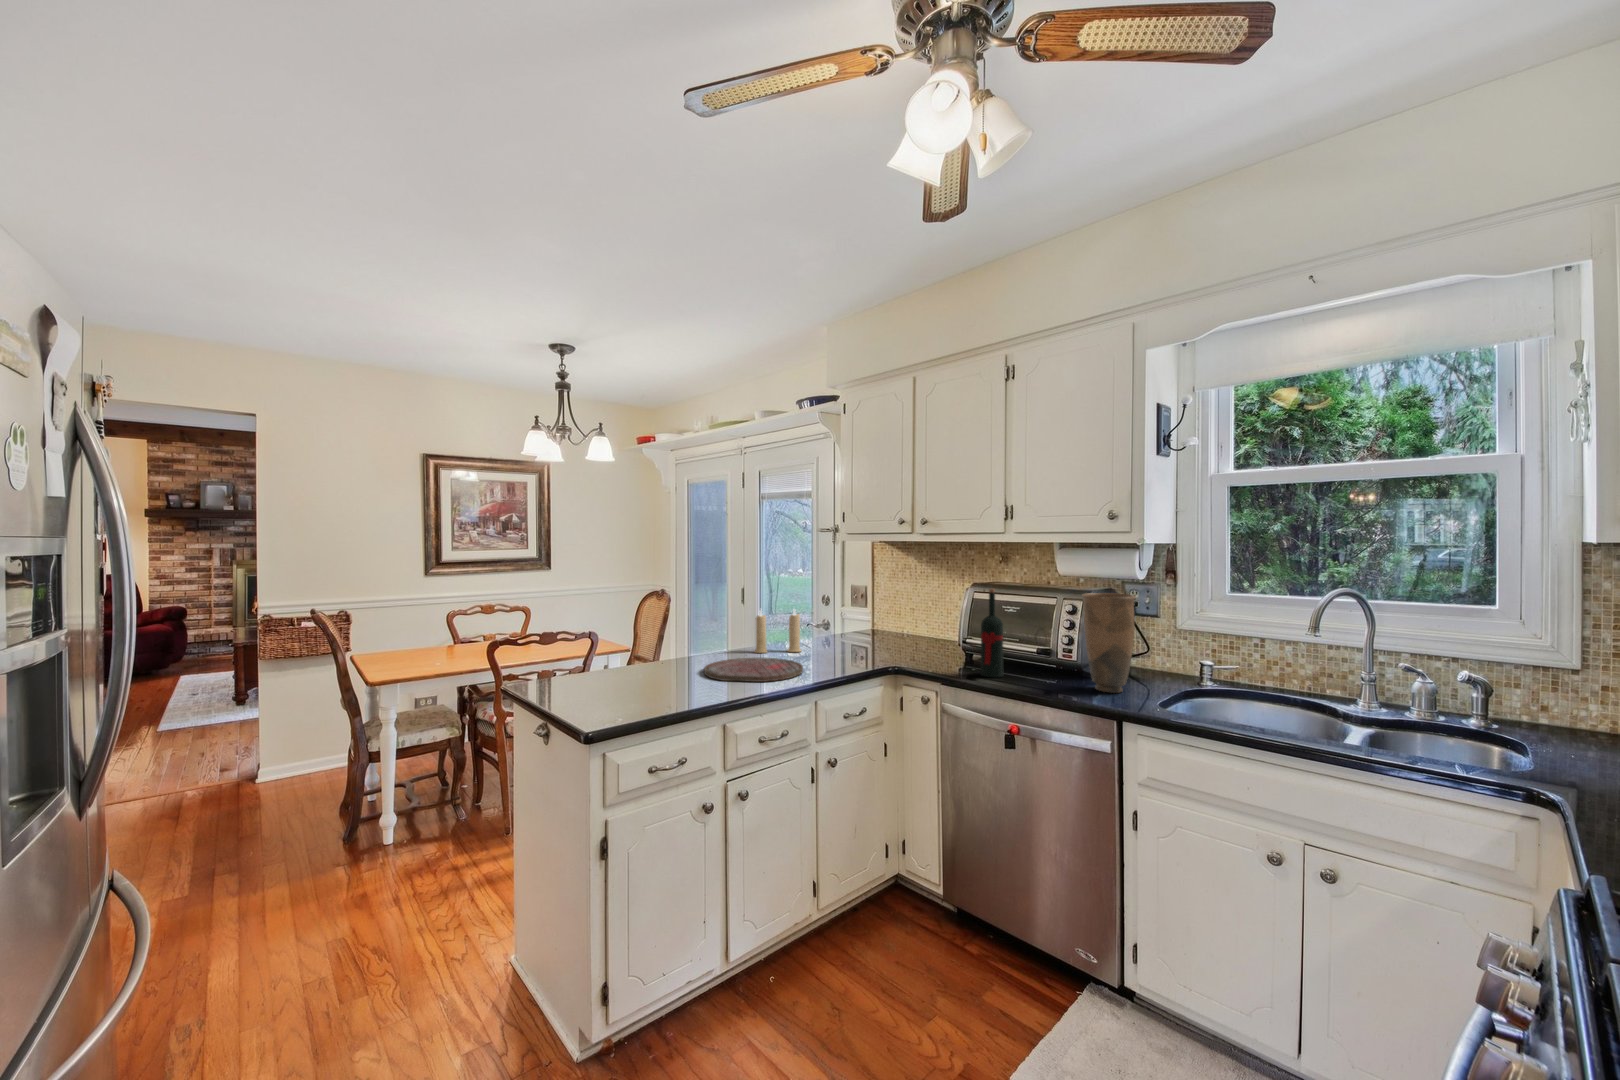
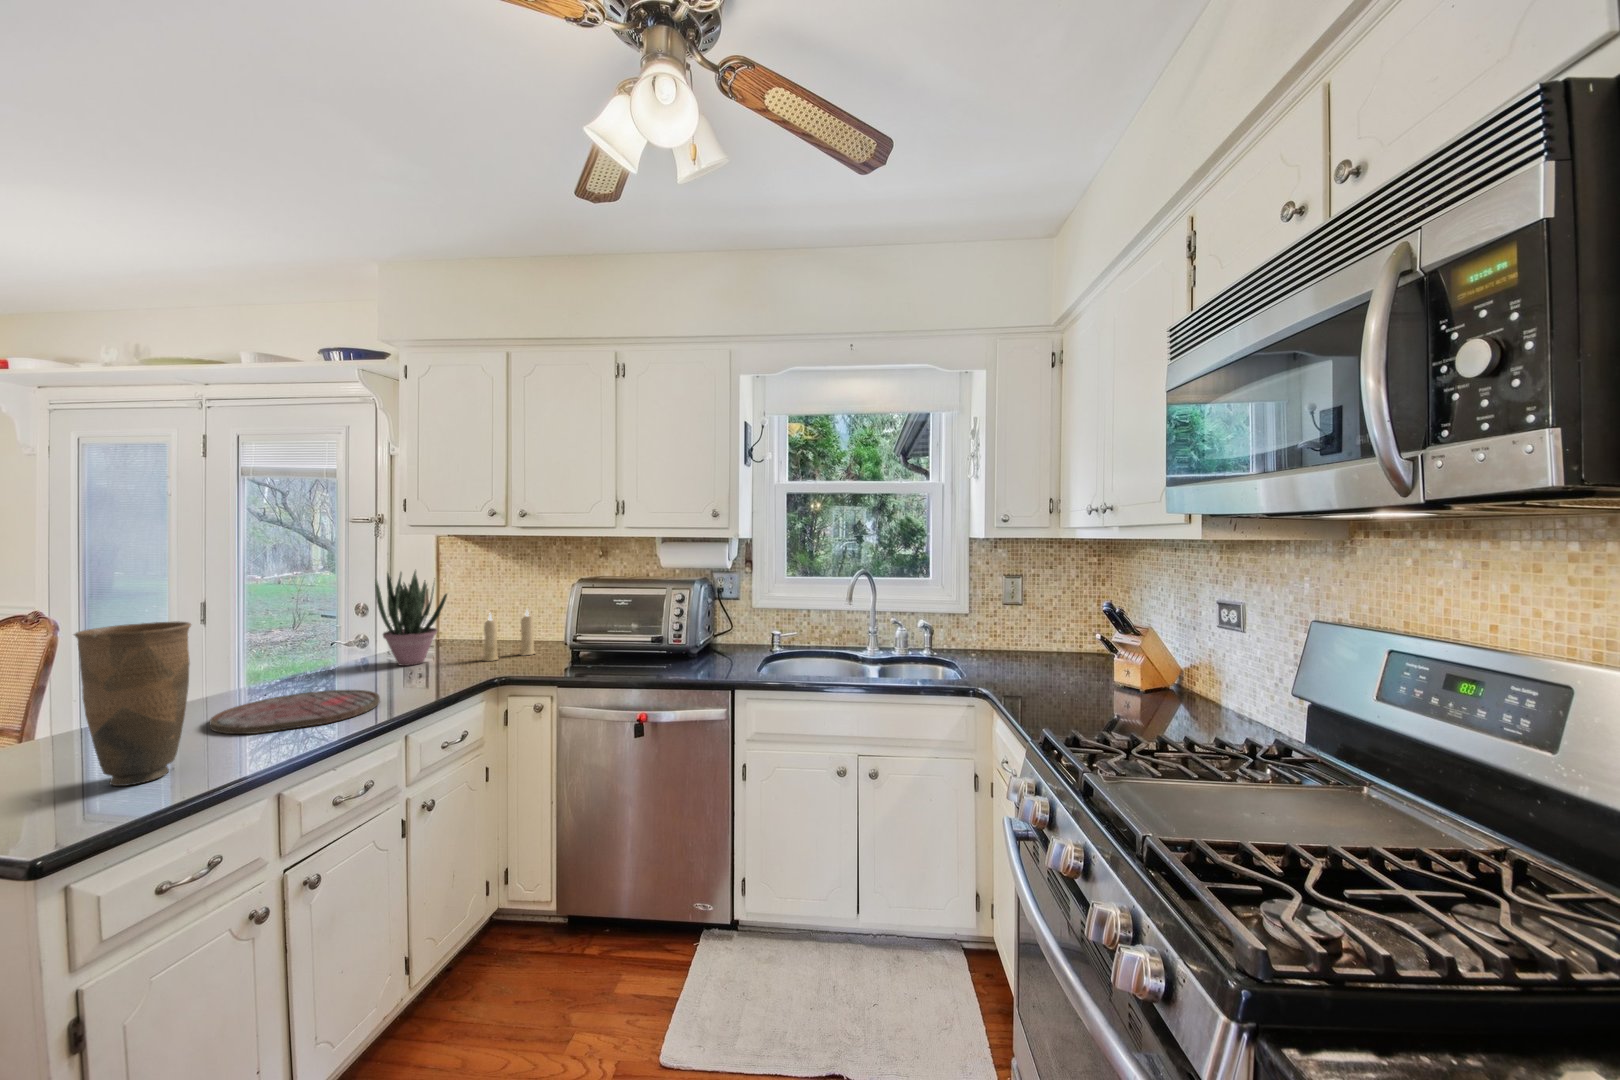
potted plant: none [815,567,868,648] -> present [375,571,447,666]
wine bottle: present [981,589,1004,677] -> none [595,585,618,672]
vase: present [1082,593,1136,693] -> present [75,621,191,786]
candle: present [754,610,801,653] -> present [482,610,535,661]

